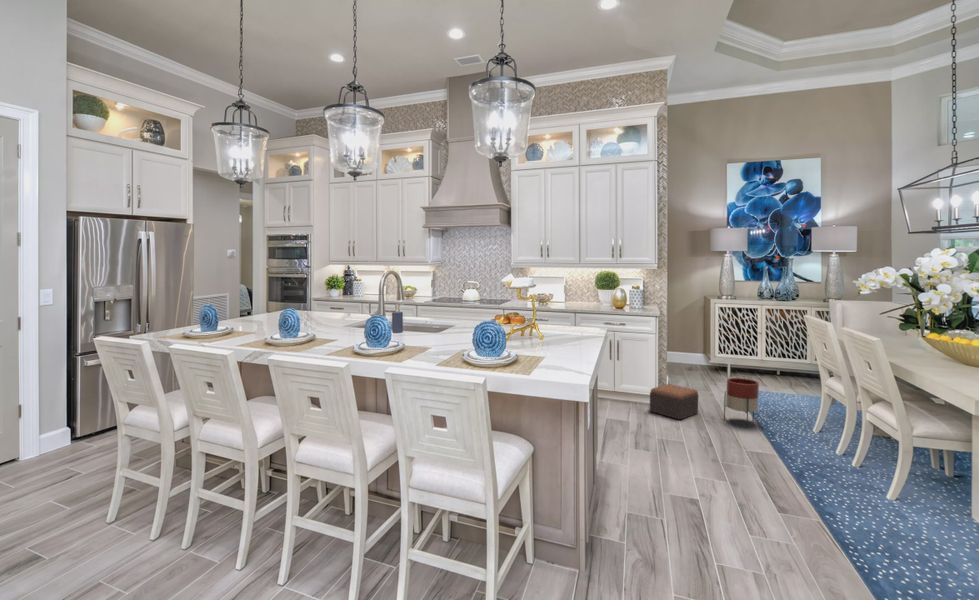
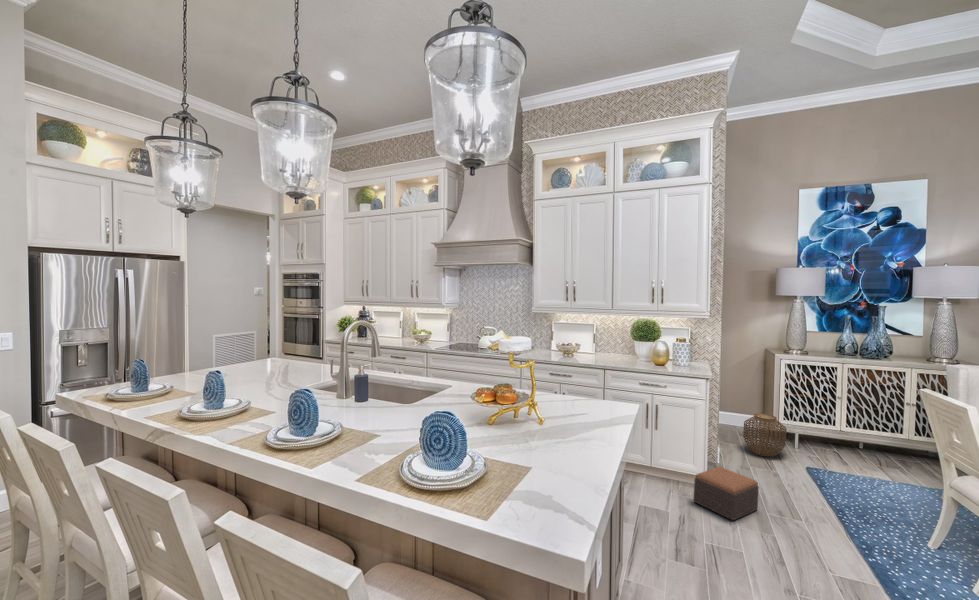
woven basket: none [687,349,720,383] -> present [743,413,786,457]
planter: present [724,378,759,427] -> none [793,472,843,545]

